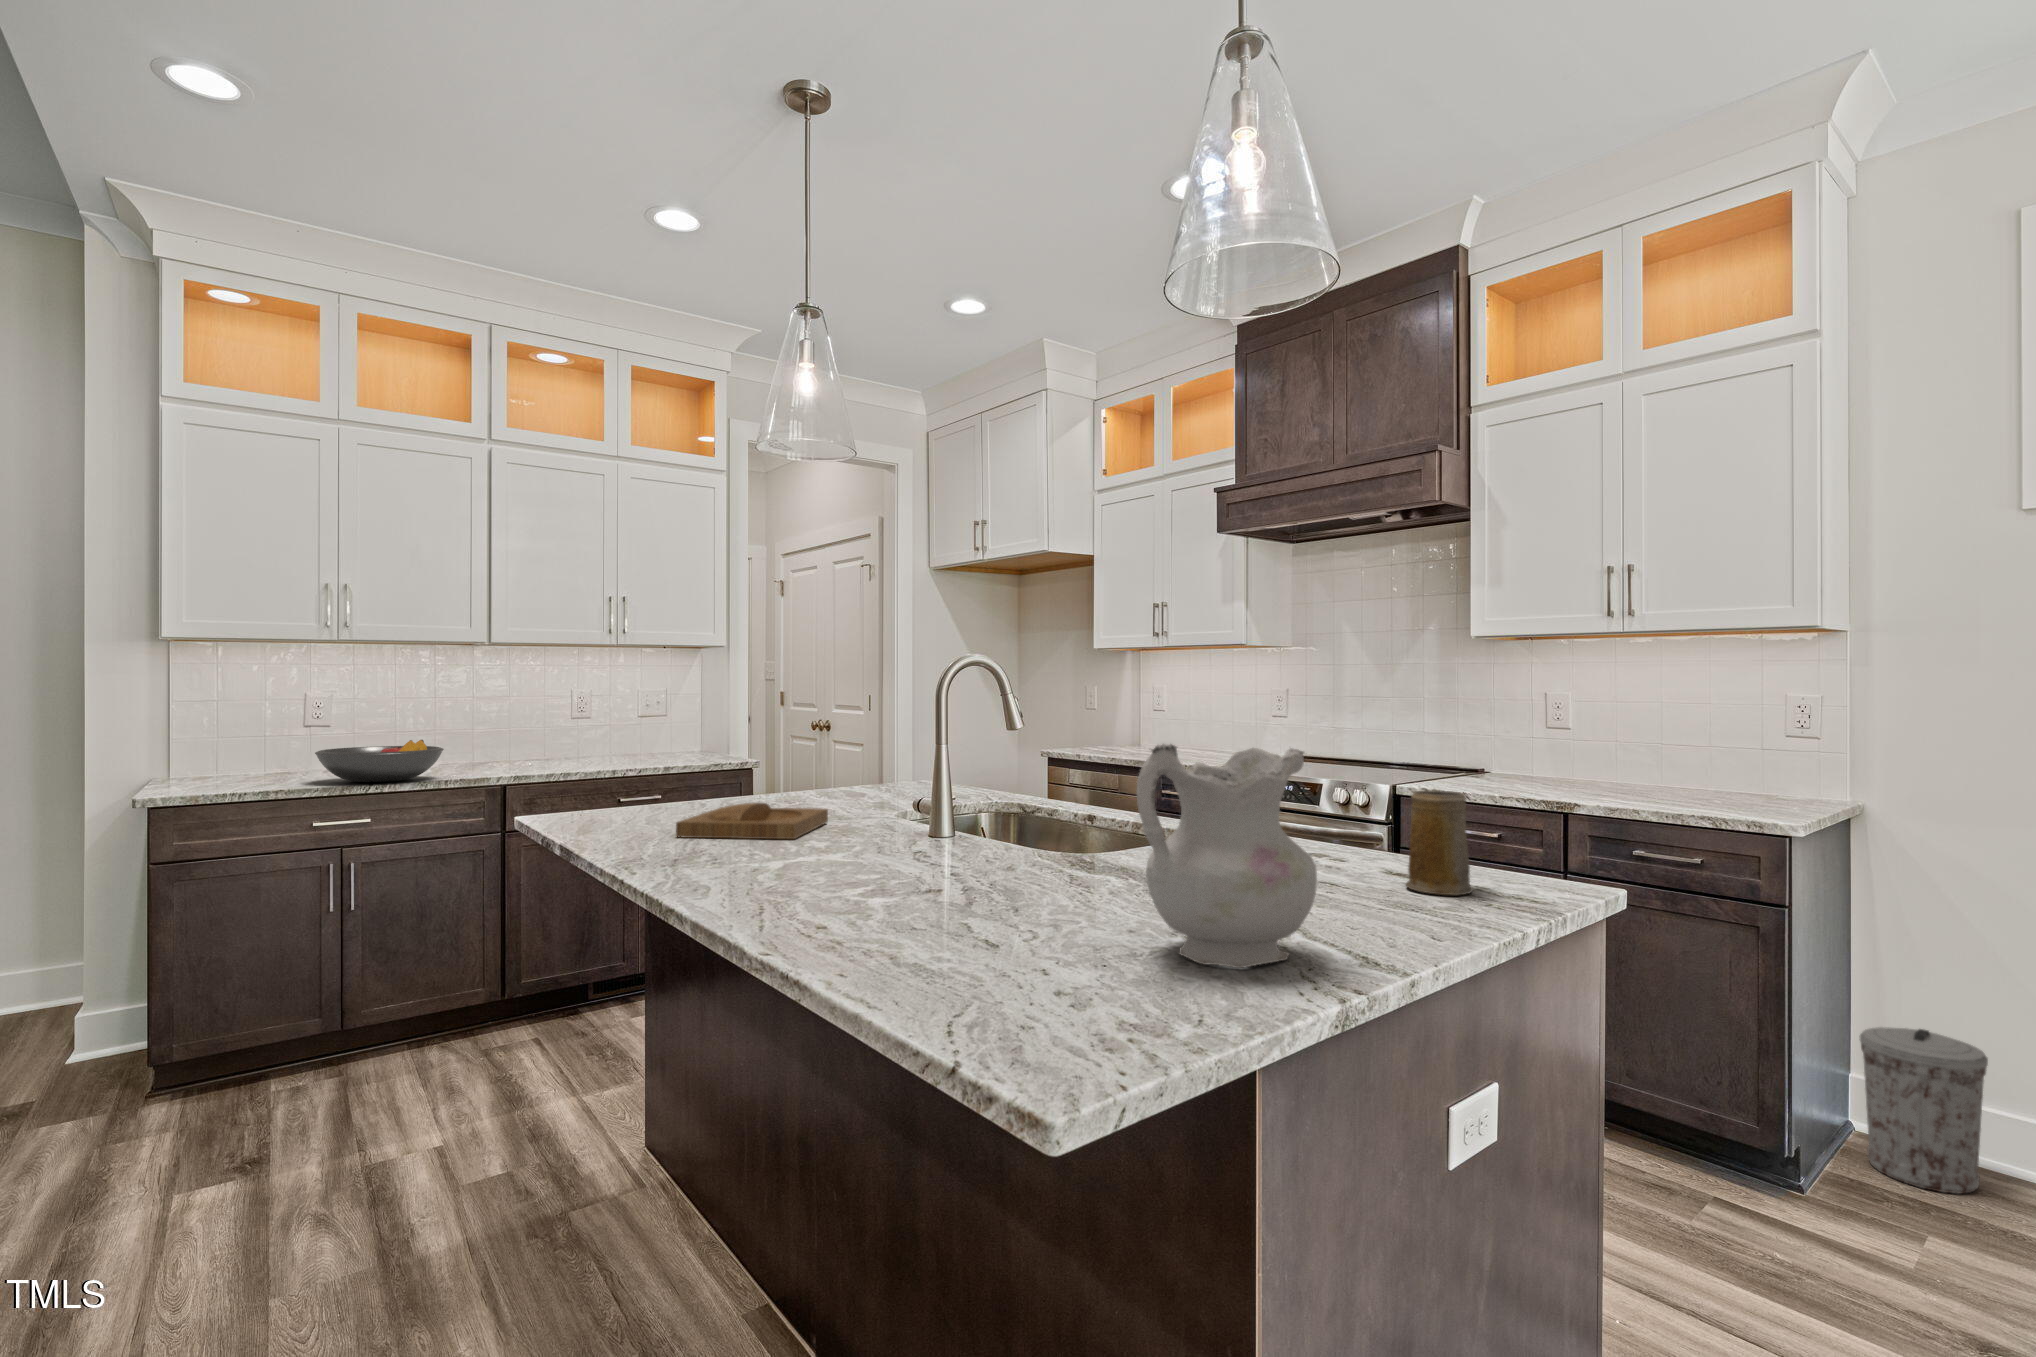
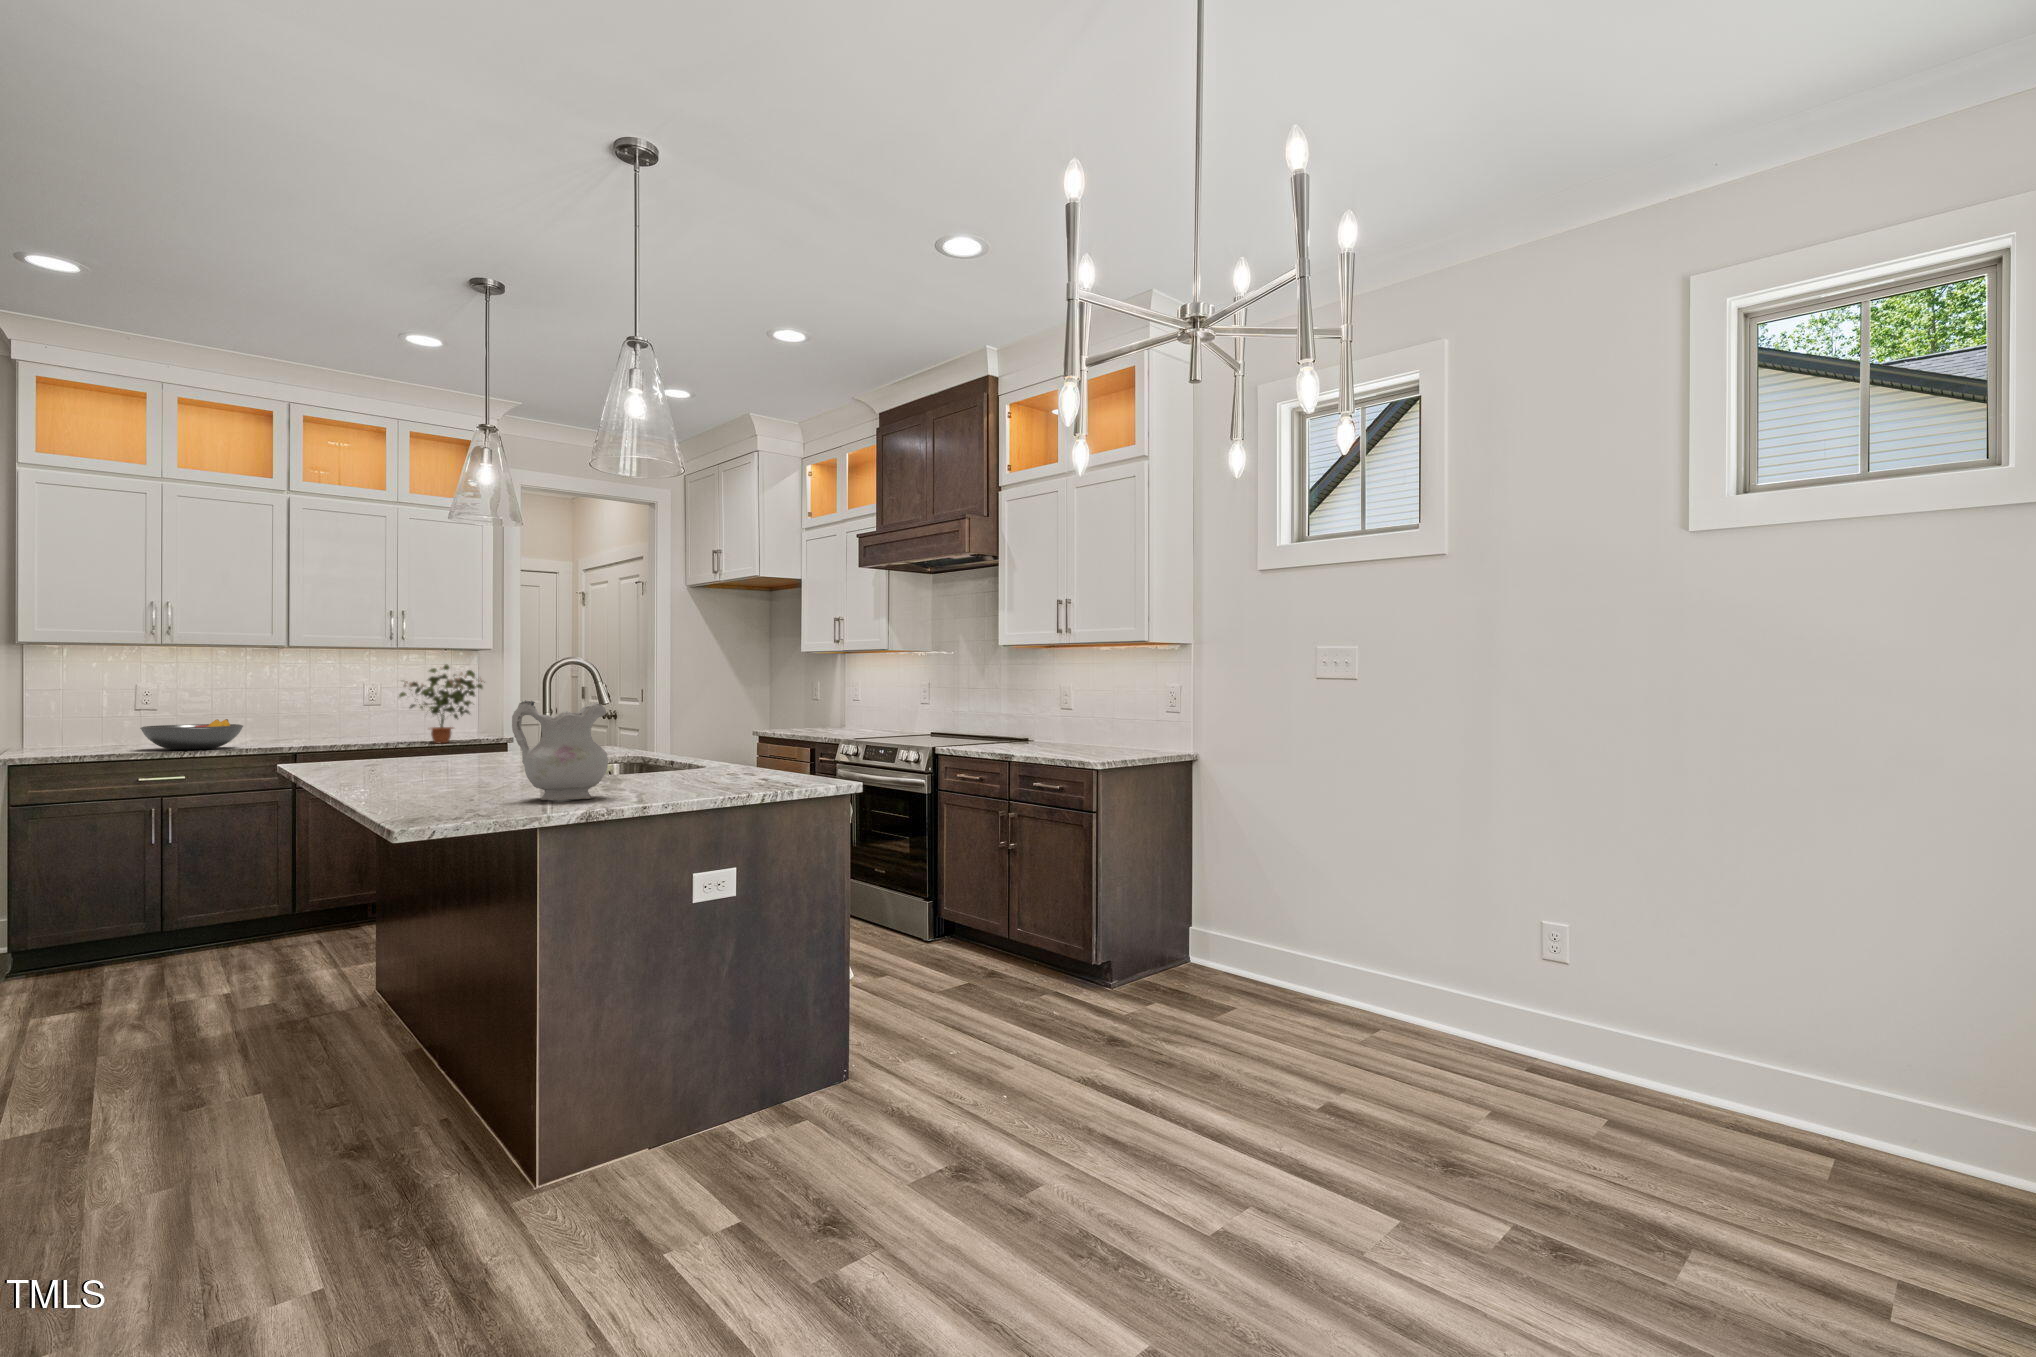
potted plant: none [627,665,739,770] -> present [399,665,483,743]
mug: present [1406,790,1473,895] -> none [741,732,781,785]
tray: present [676,803,828,839] -> none [367,751,482,771]
trash can: present [1860,1027,1988,1194] -> none [1174,892,1235,989]

